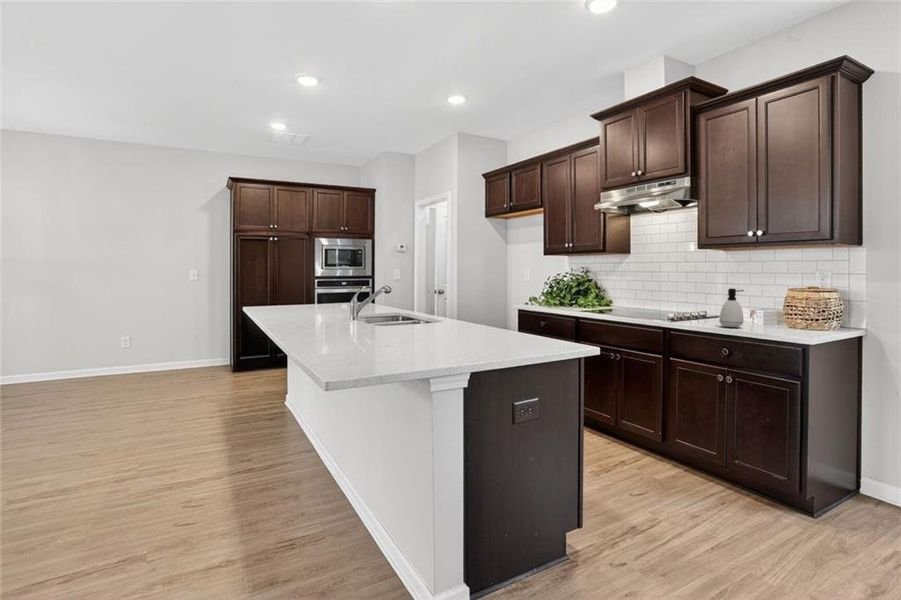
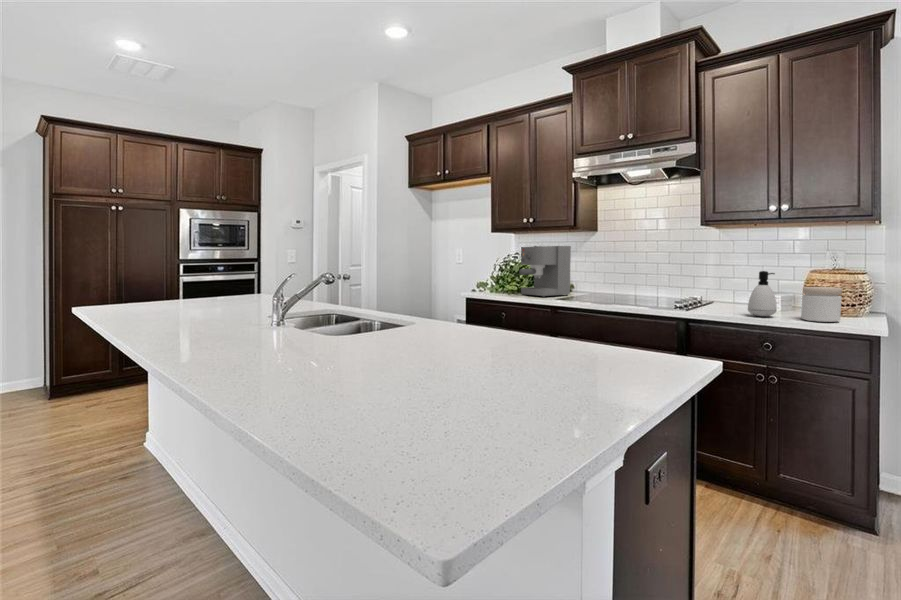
coffee maker: none [554,266,602,309] -> present [519,246,571,297]
jar: none [761,302,794,333] -> present [801,287,842,322]

